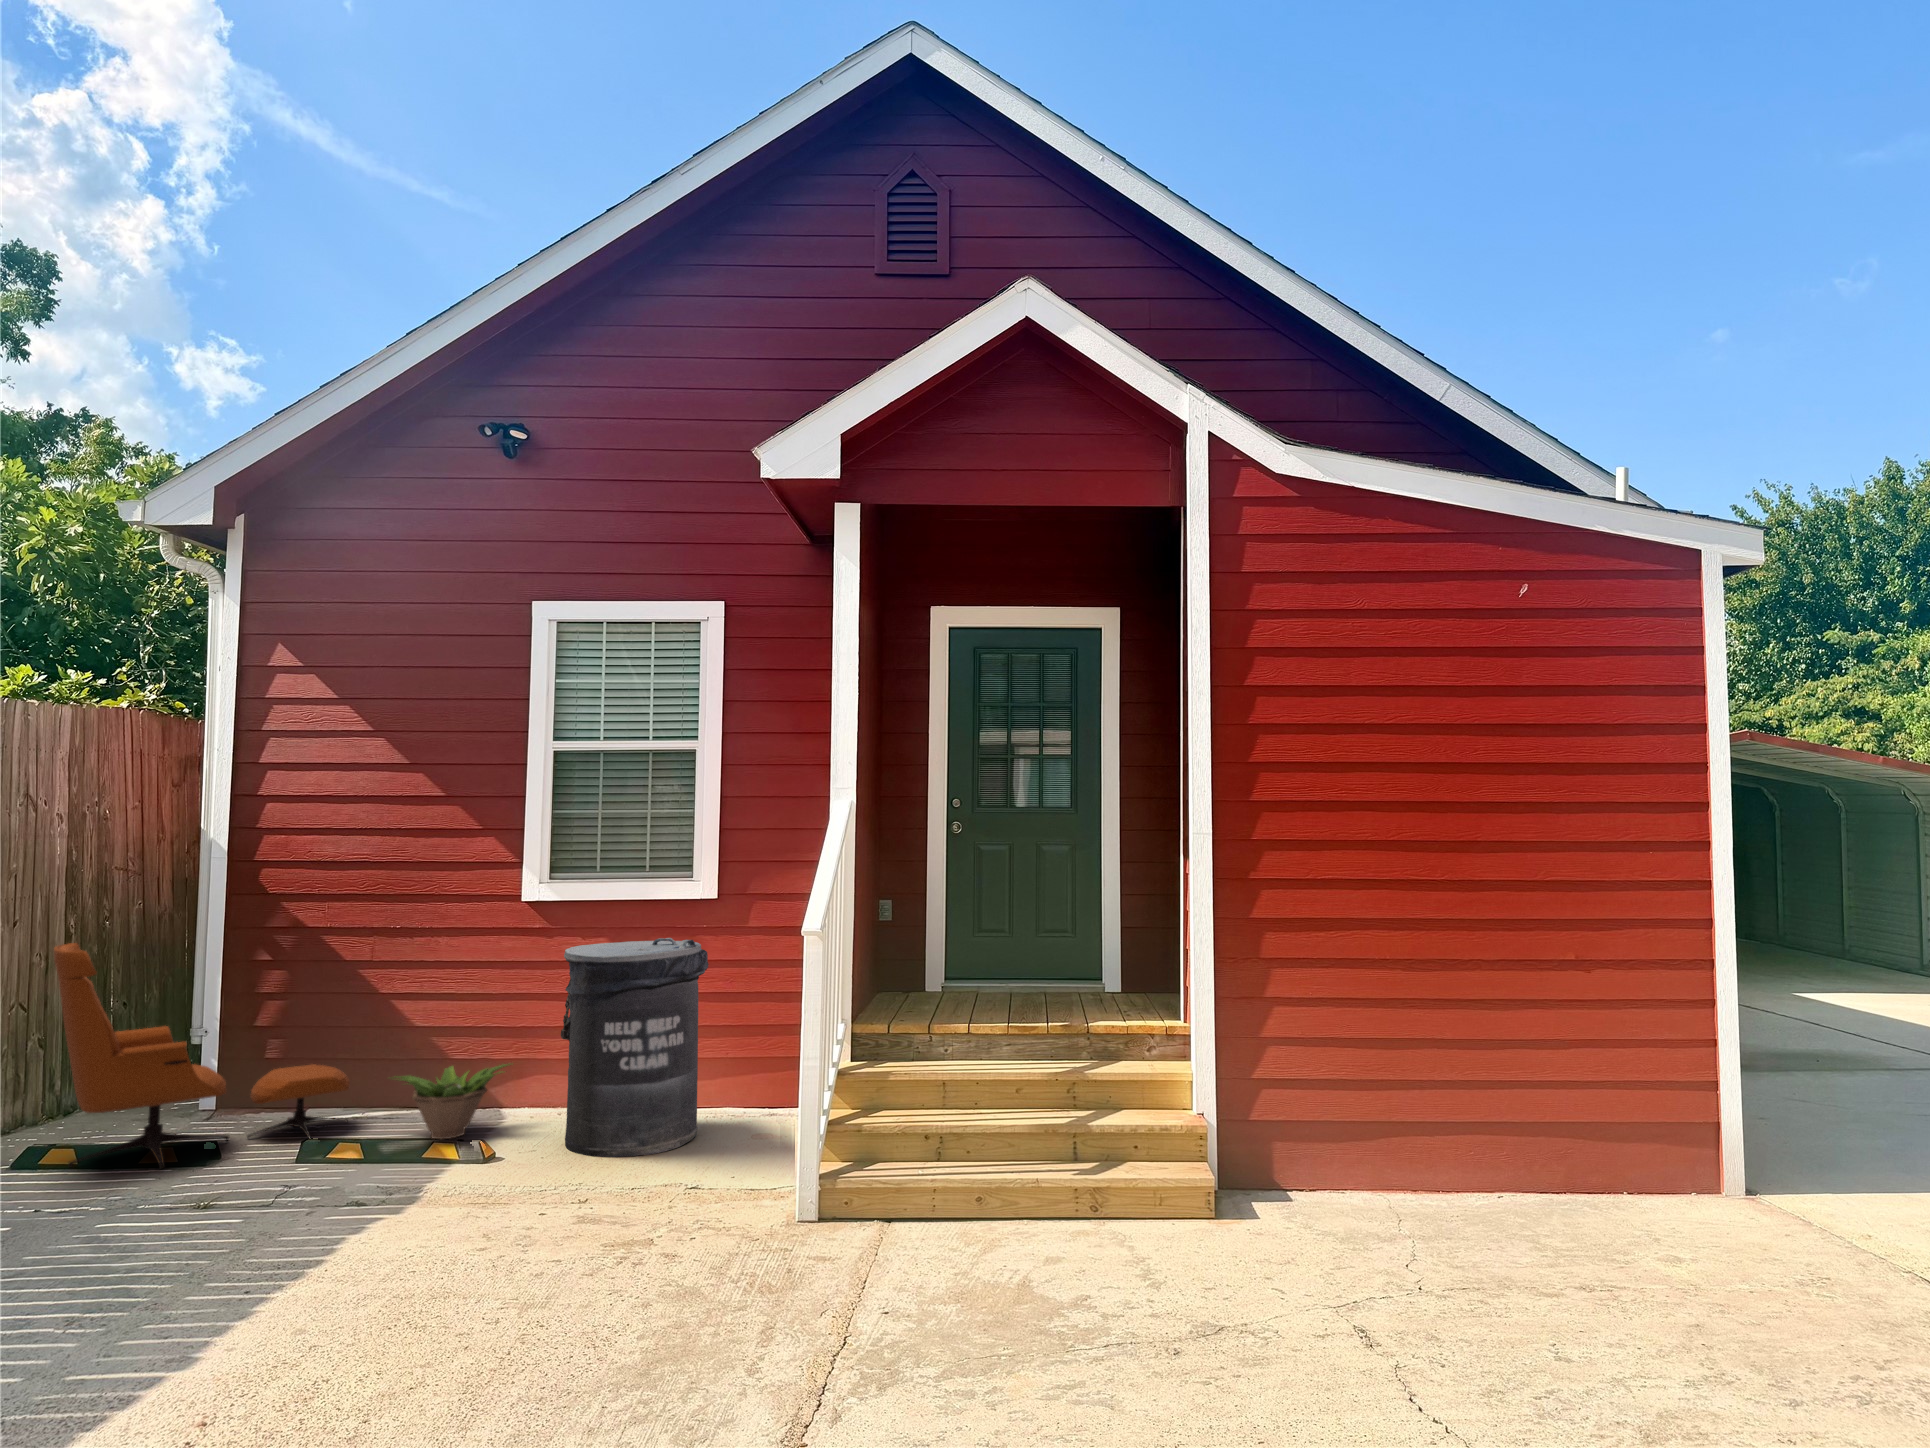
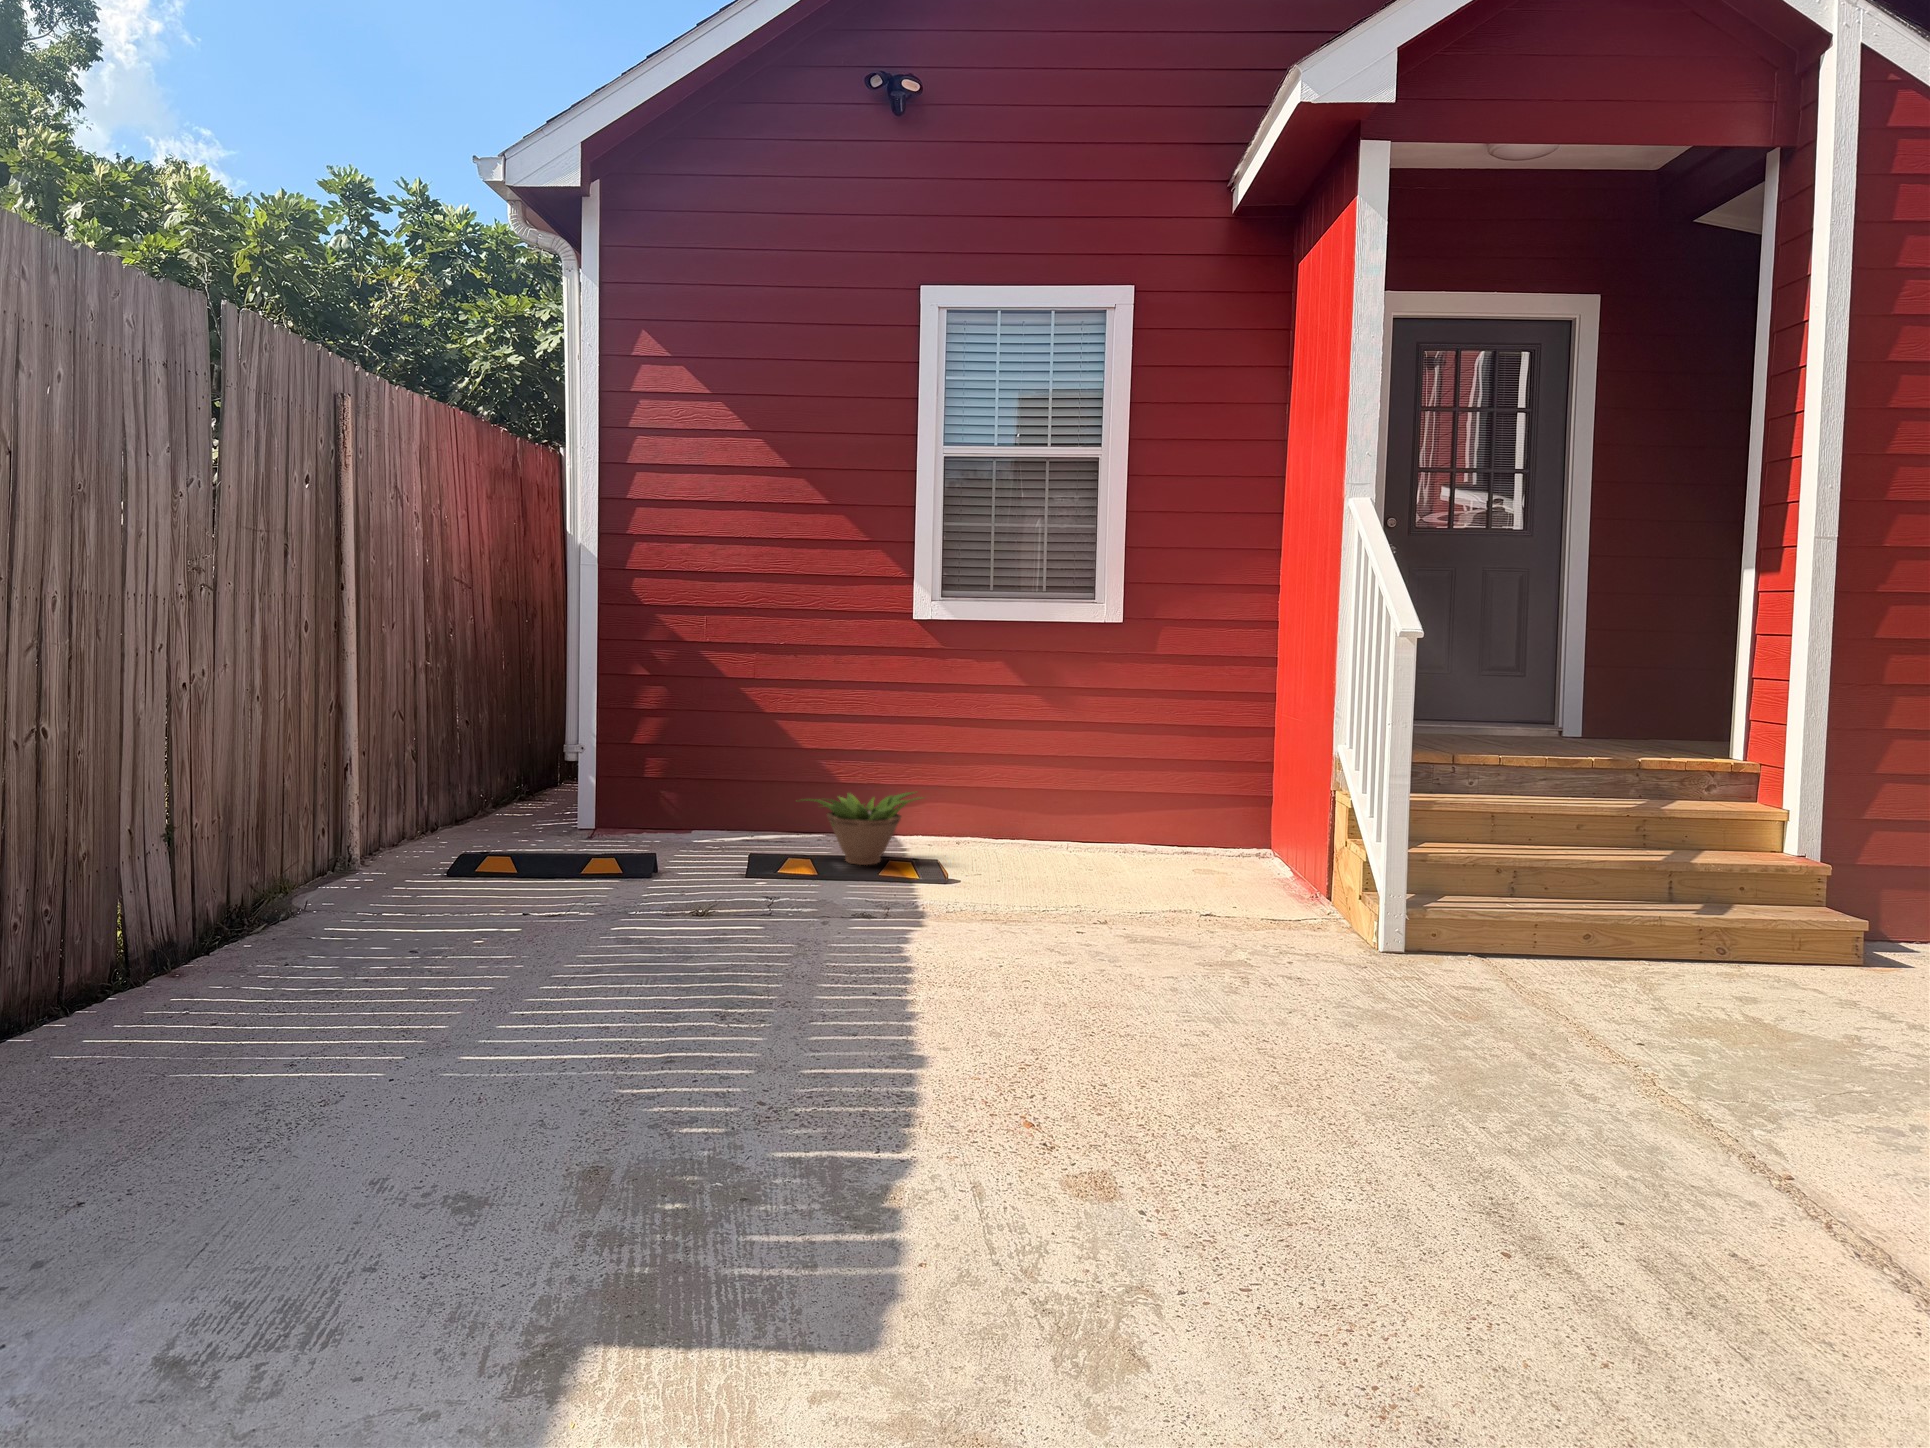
trash can: present [561,938,709,1157] -> none [990,662,1144,887]
lounge chair: present [54,943,350,1169] -> none [483,640,749,878]

